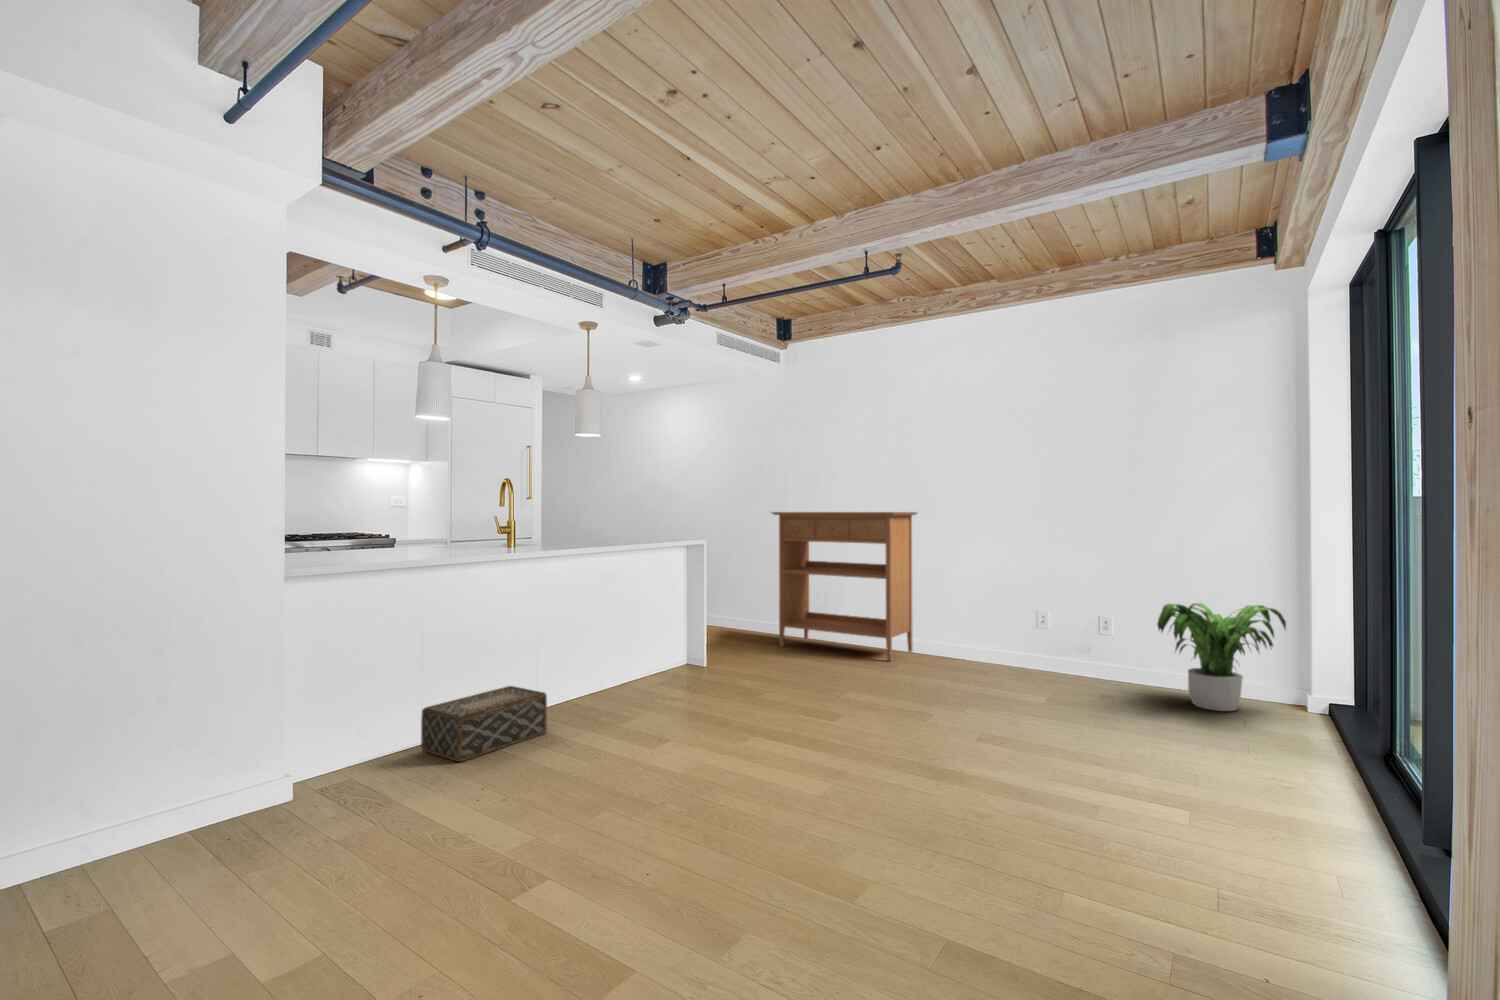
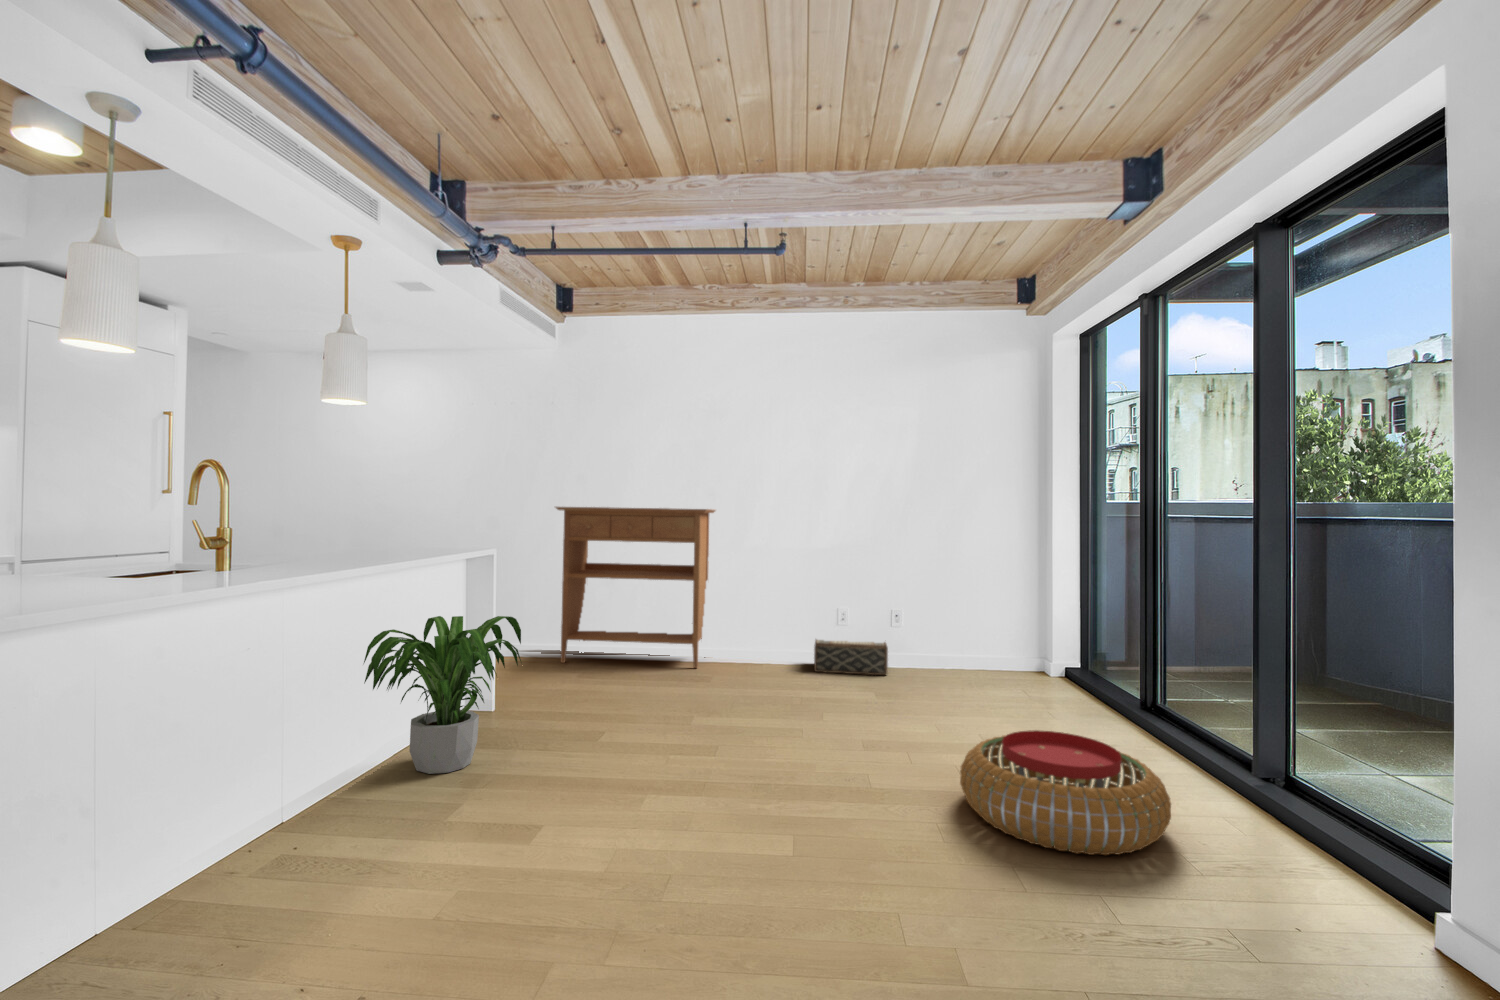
potted plant: present [1157,603,1286,711] -> present [364,616,521,774]
woven basket: present [421,686,547,762] -> present [814,640,888,675]
pouf: none [993,742,1220,877] -> present [960,730,1171,855]

